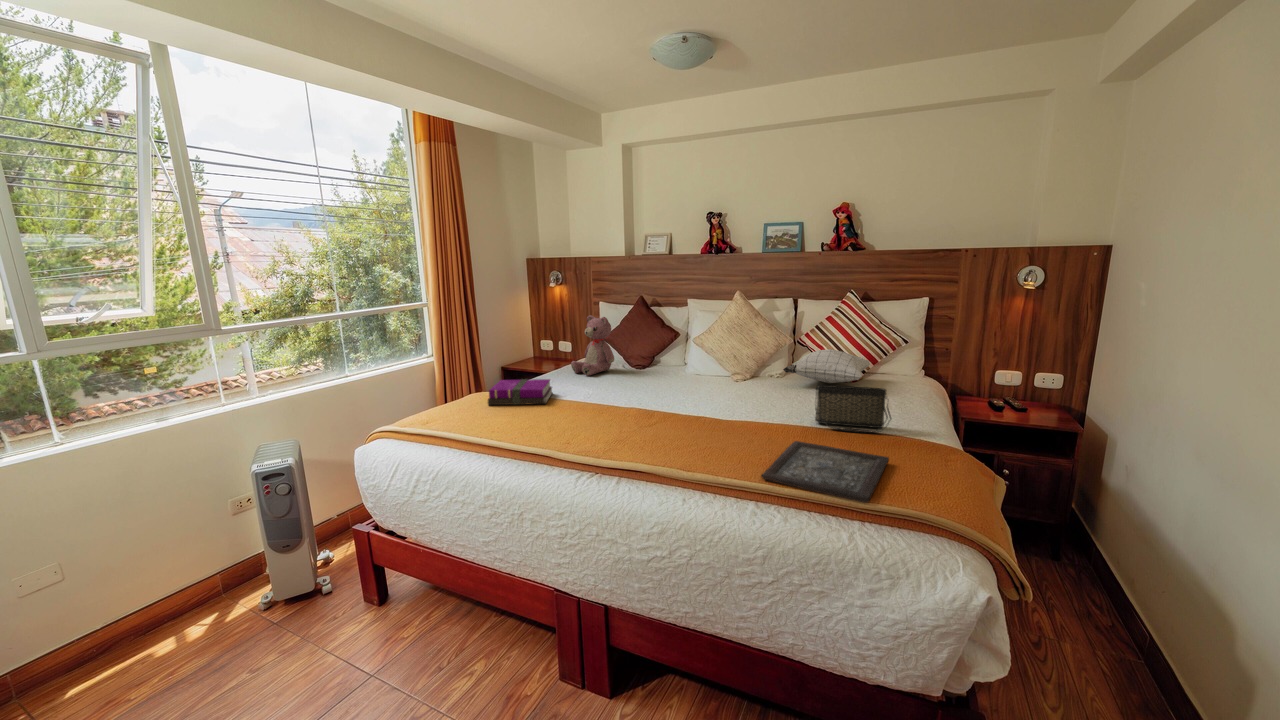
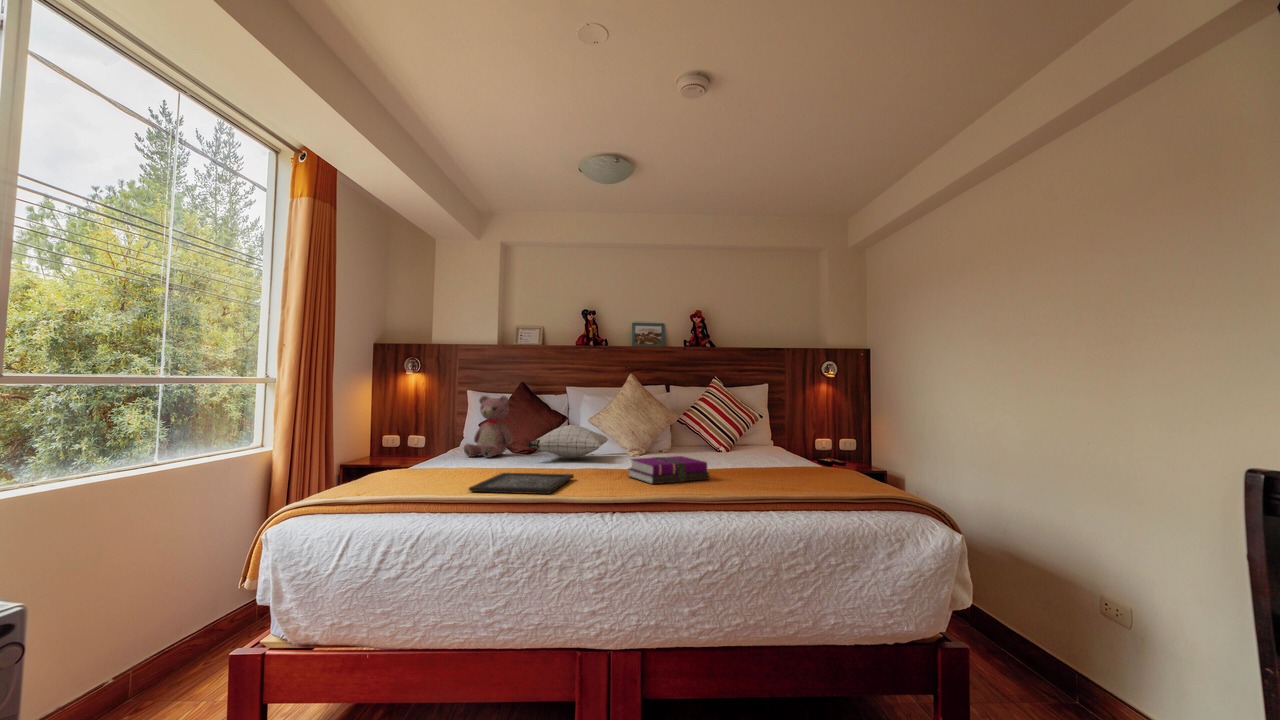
pillow: present [783,349,870,383] -> present [527,425,608,459]
notebook: present [488,379,552,405] -> present [628,456,710,484]
handbag: present [815,385,891,433] -> none [747,436,807,471]
tray: present [762,441,889,503] -> present [469,473,574,494]

